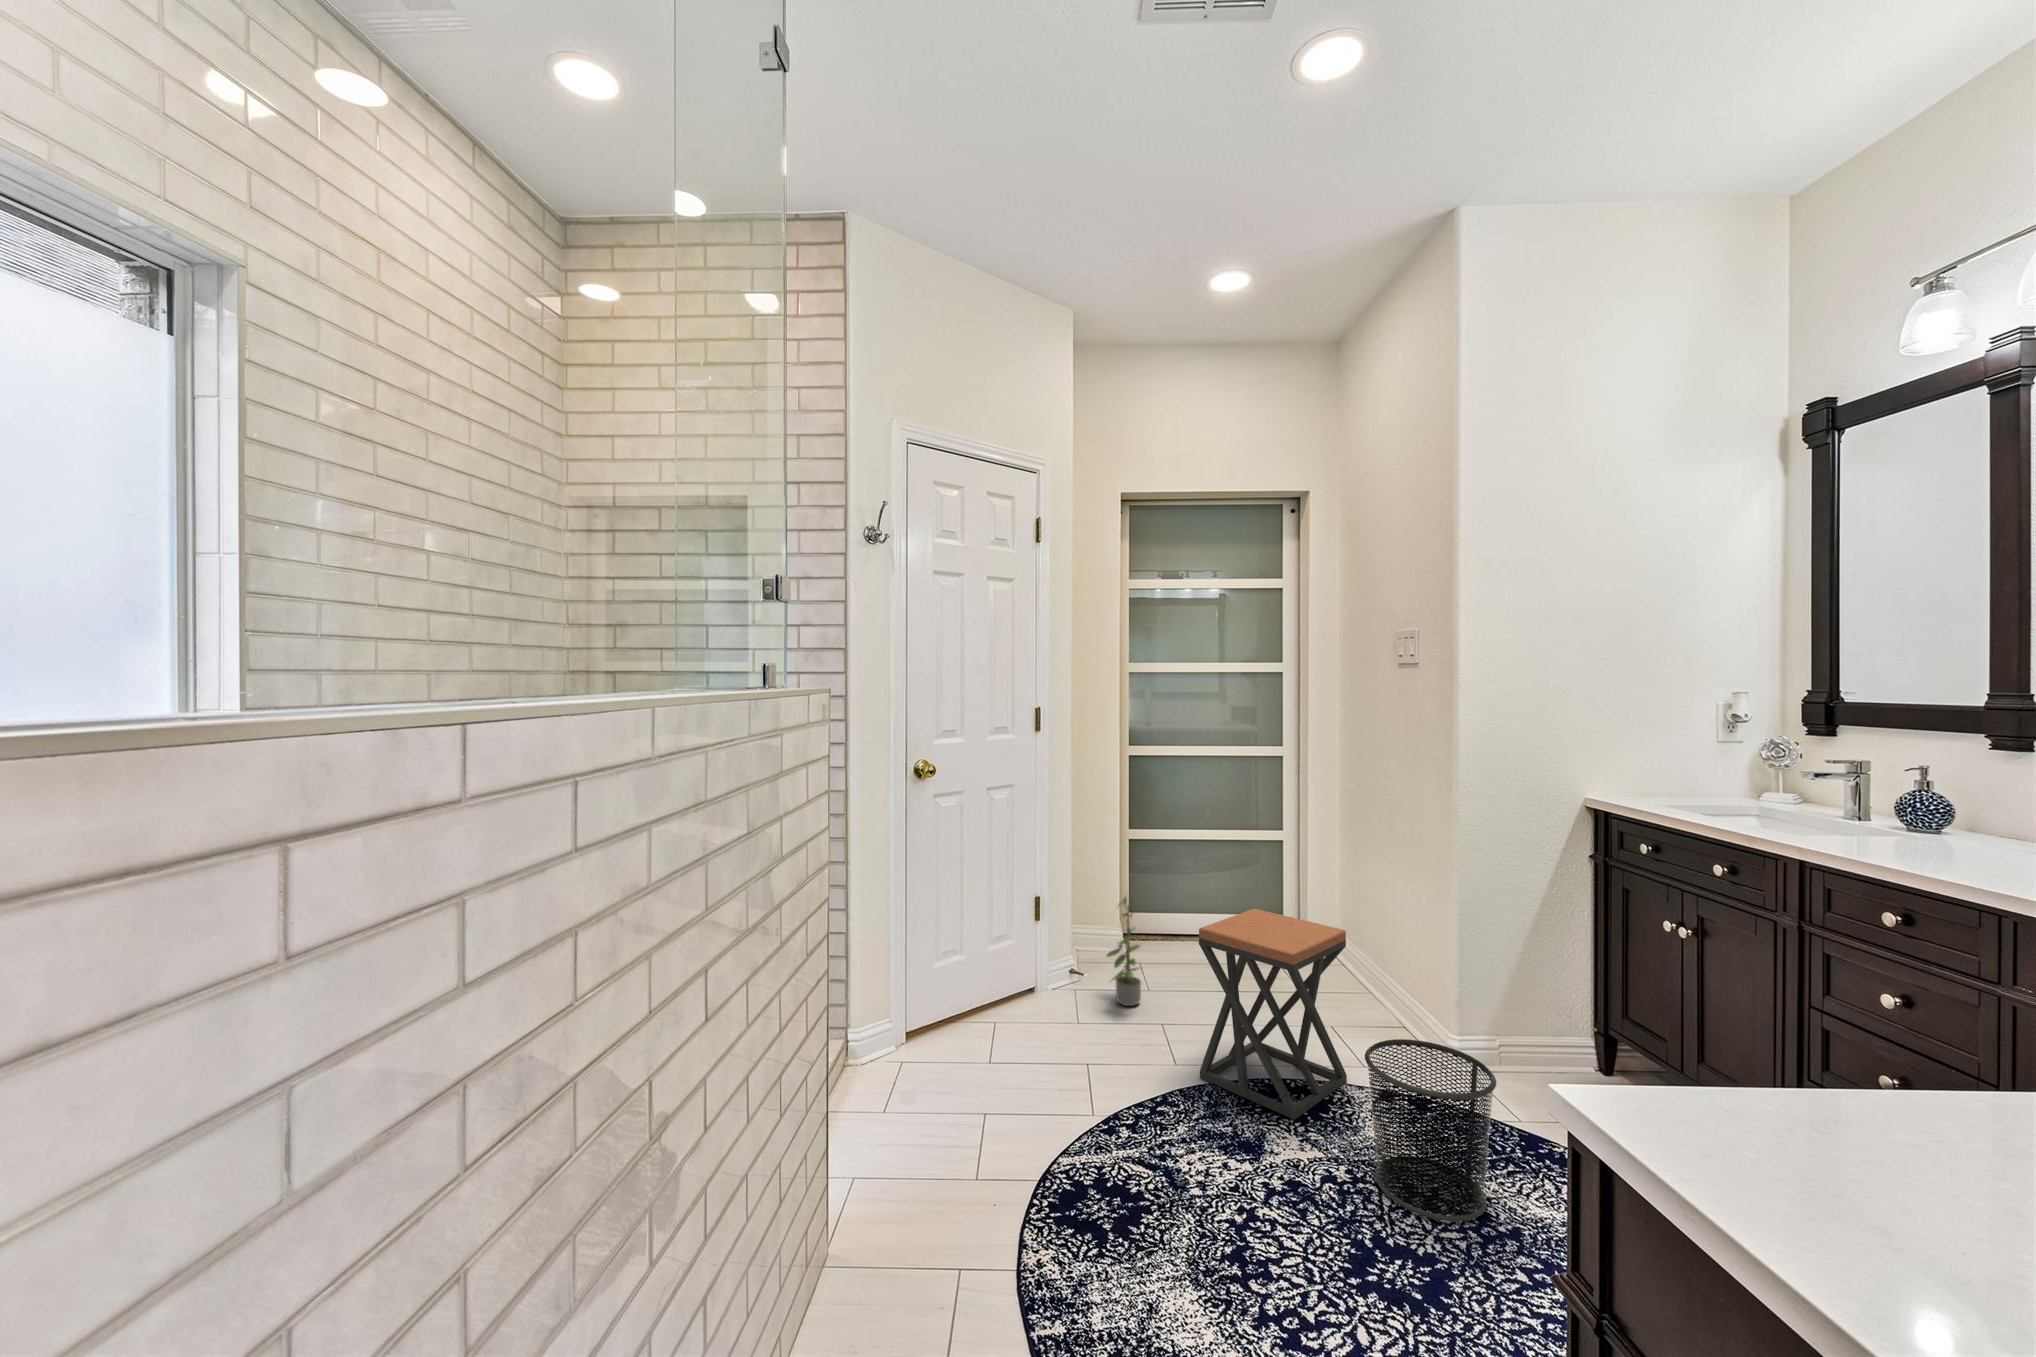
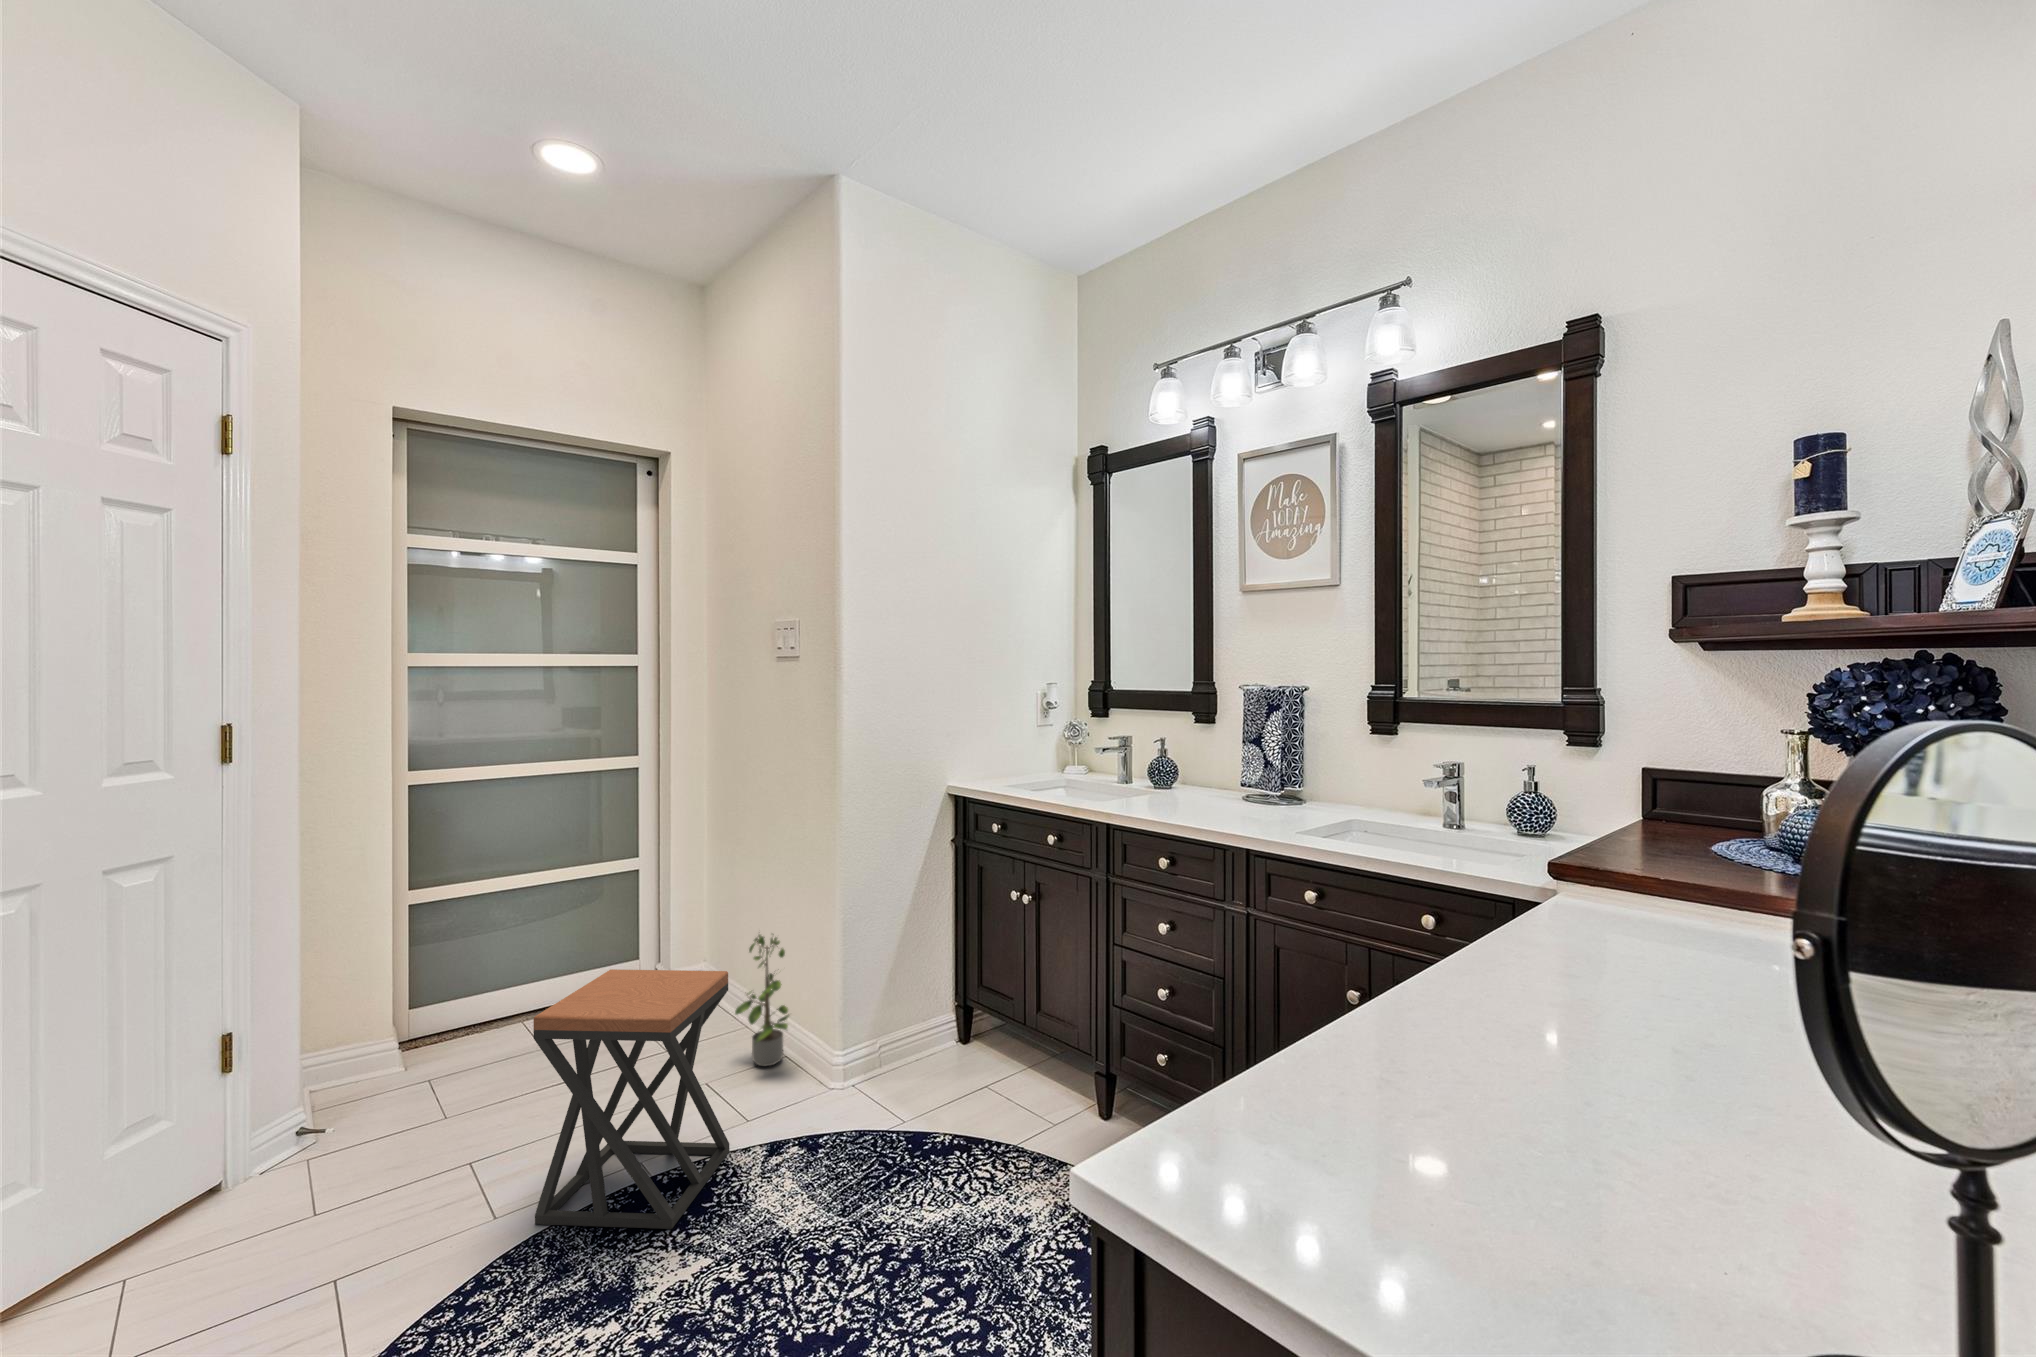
potted plant: present [1107,896,1141,1006] -> present [735,935,789,1066]
waste bin: present [1365,1039,1496,1222] -> none [761,1076,896,1283]

